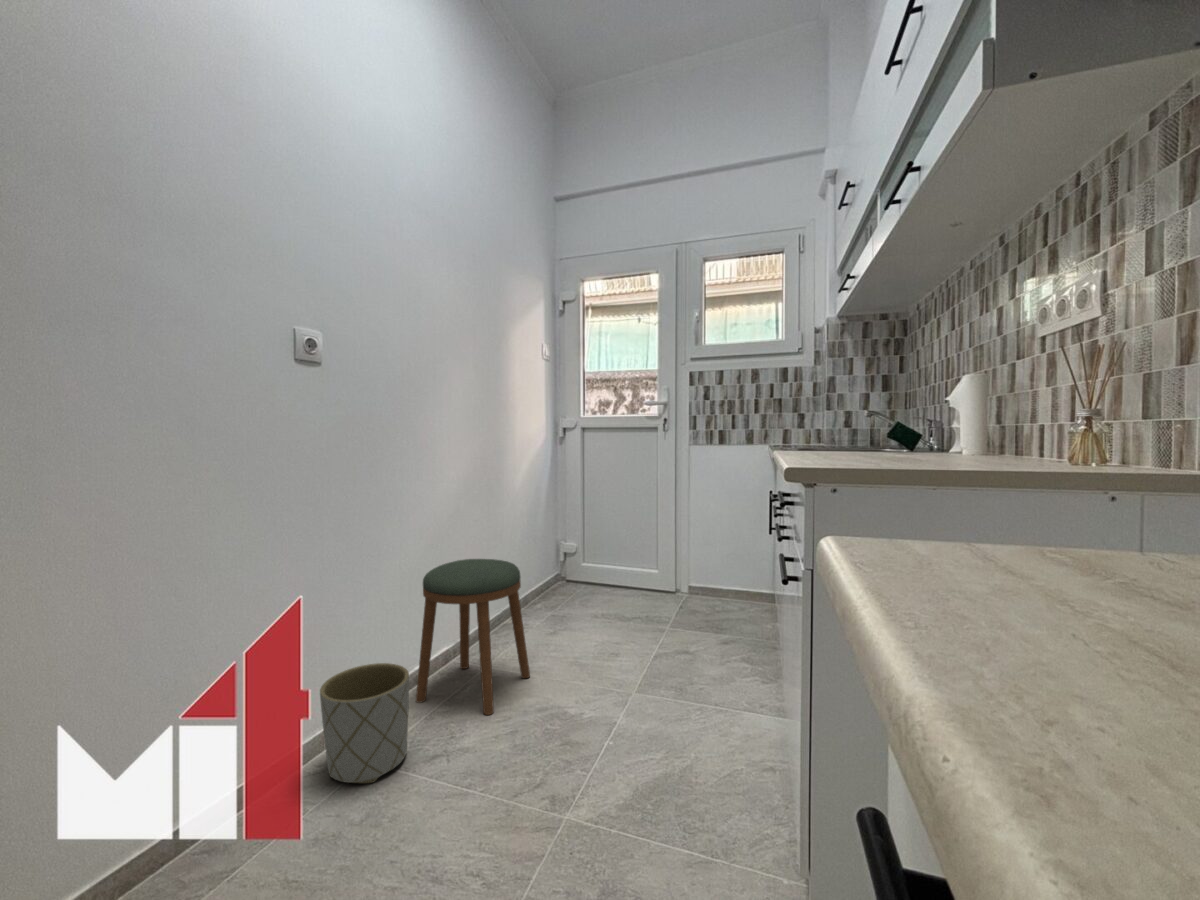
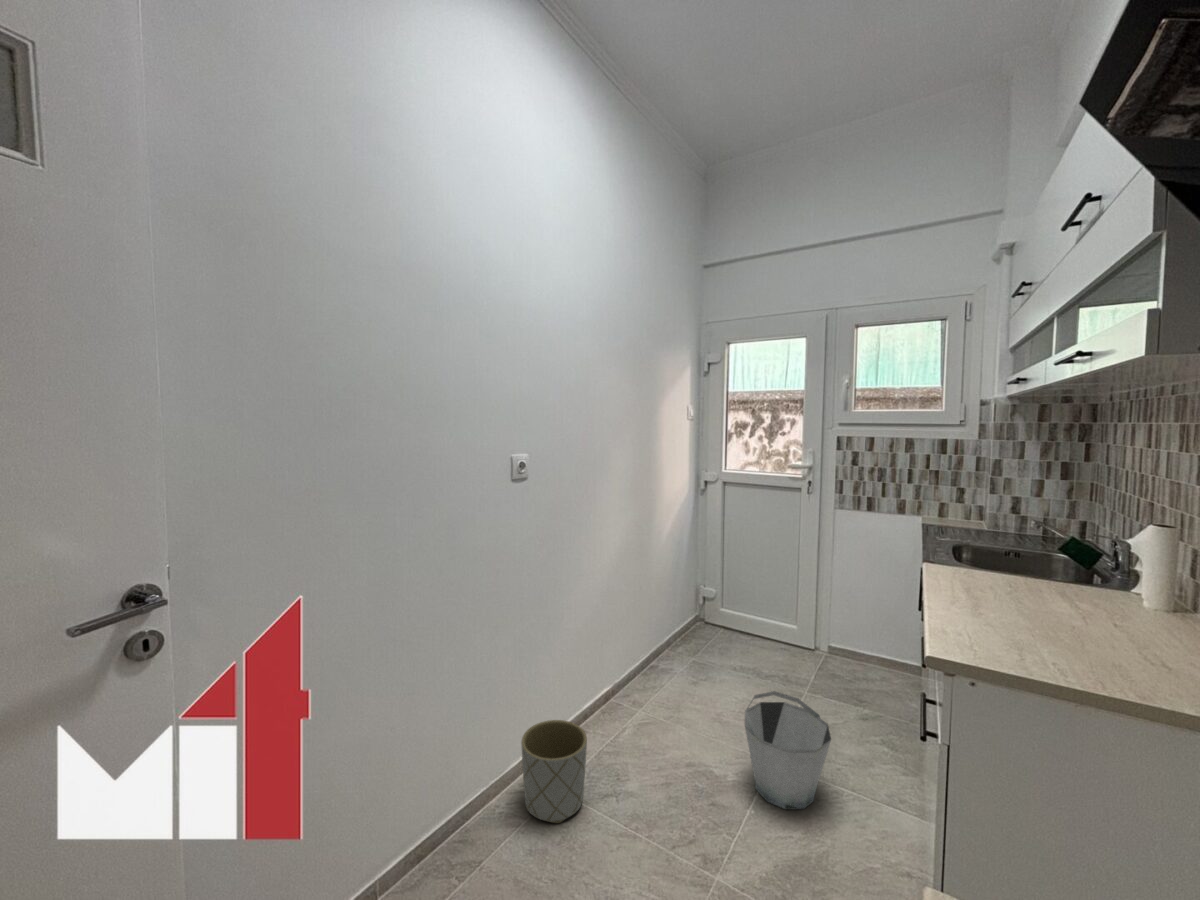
stool: present [416,559,530,715] -> none [583,624,678,770]
bucket: none [598,606,689,726] -> present [745,691,831,810]

